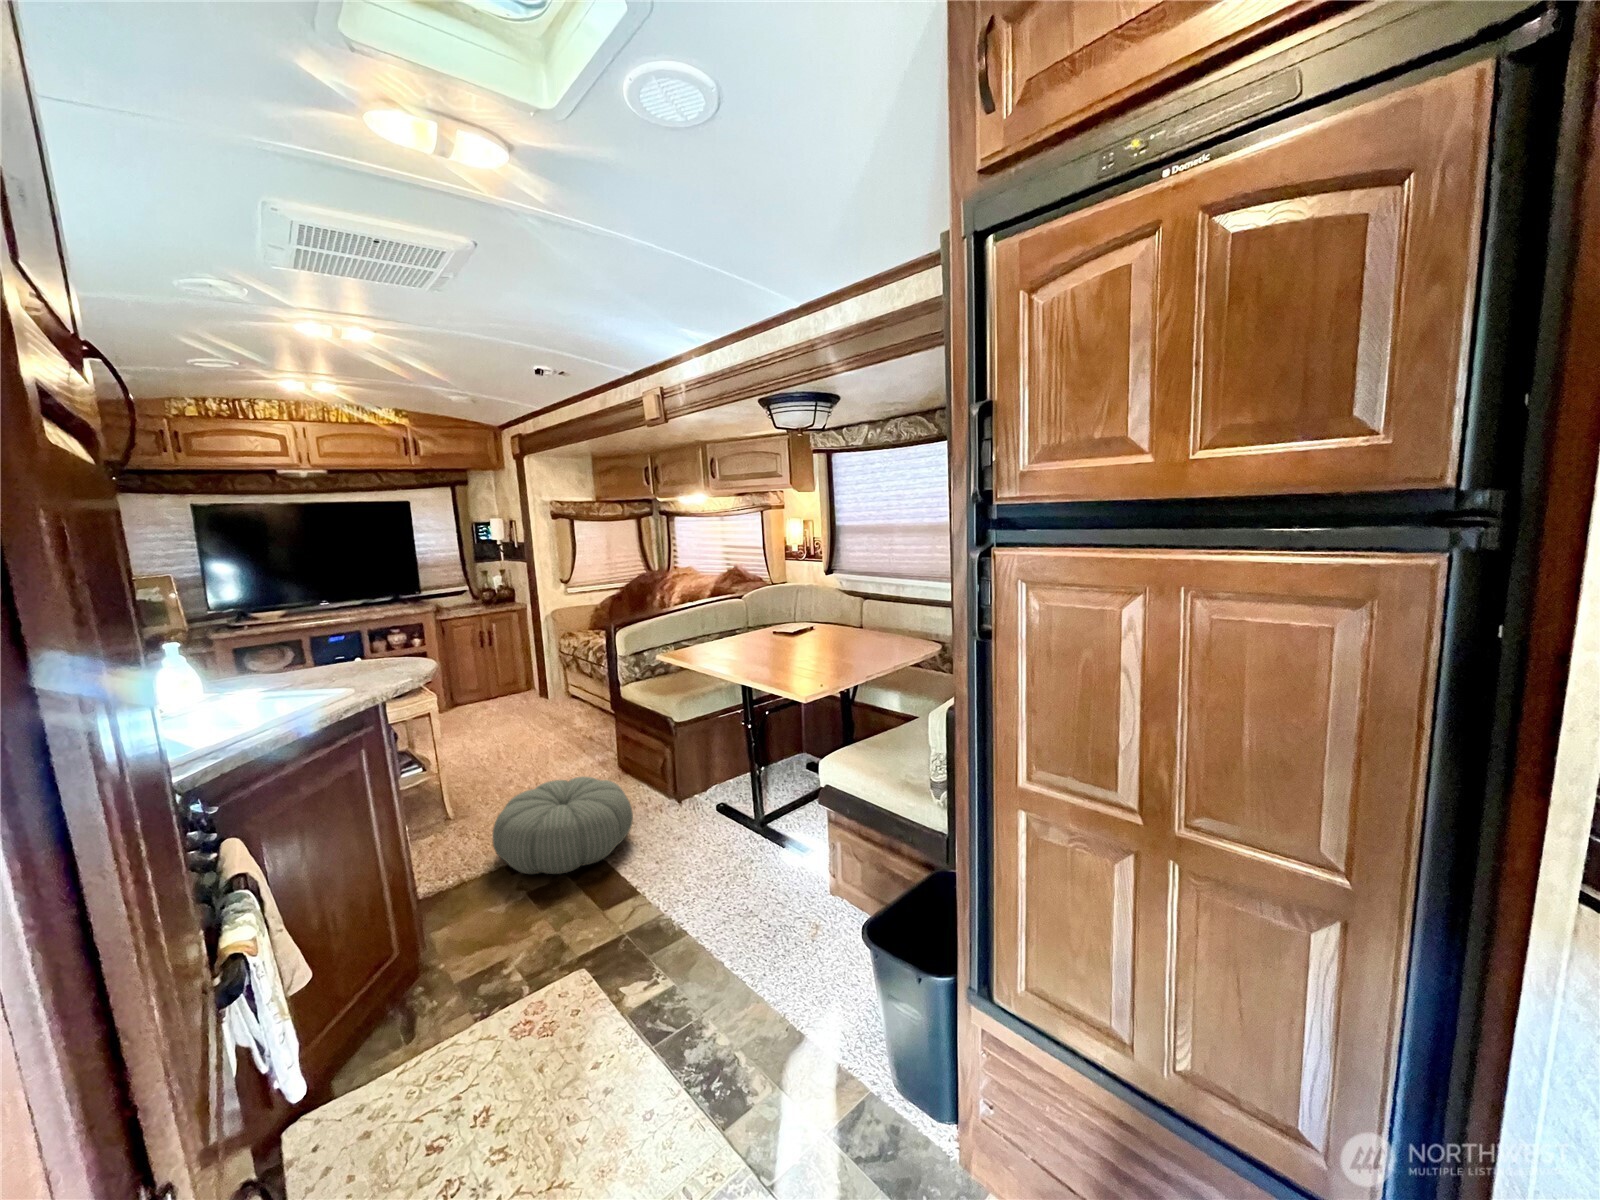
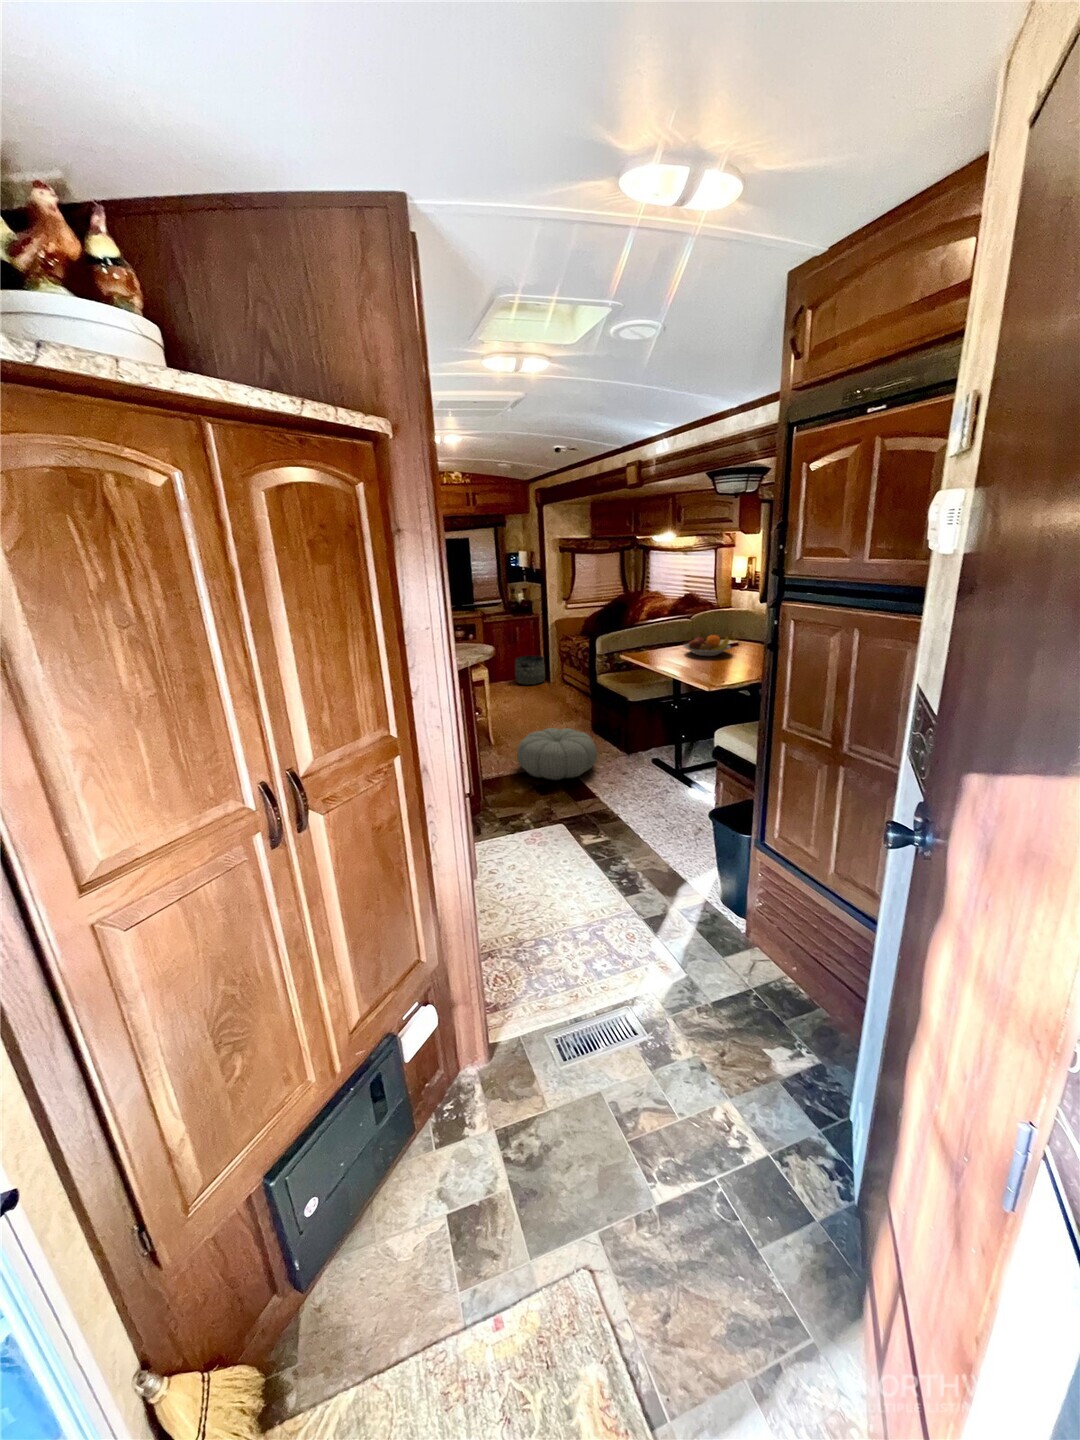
fruit bowl: none [743,616,805,646] -> present [684,635,730,656]
basket: none [491,663,541,707] -> present [515,656,545,685]

